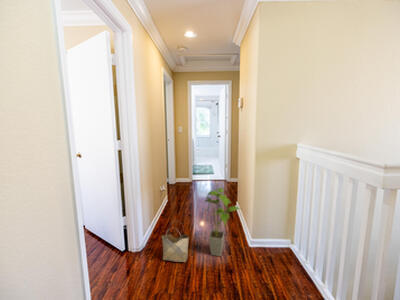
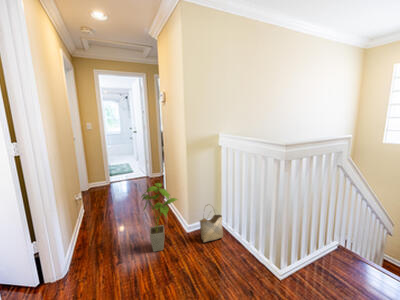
woven basket: present [162,220,189,262] -> present [200,214,223,242]

